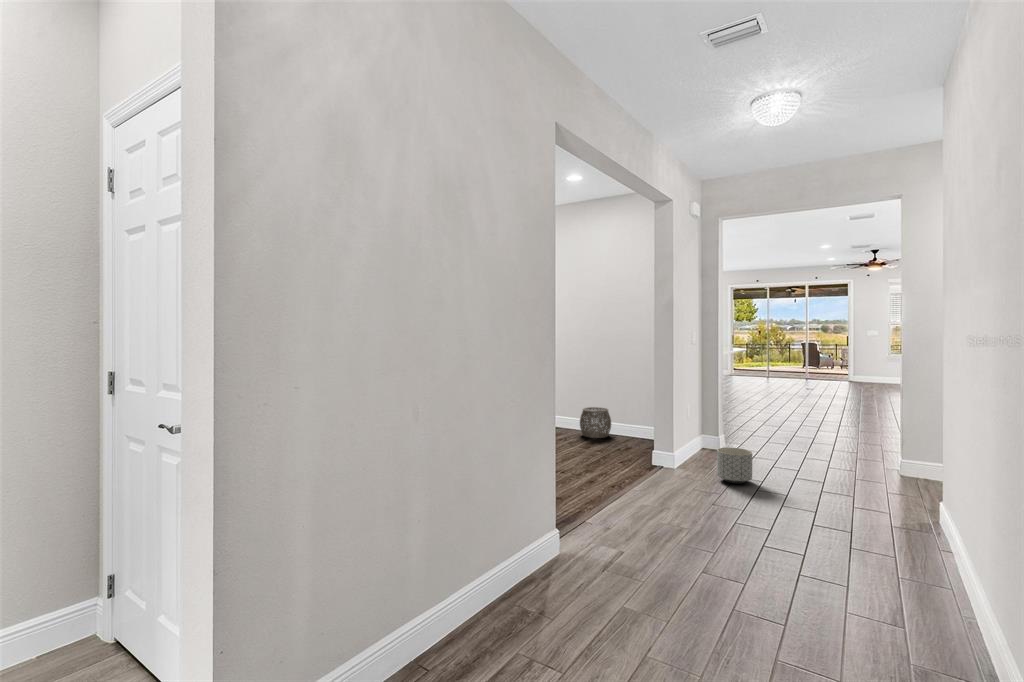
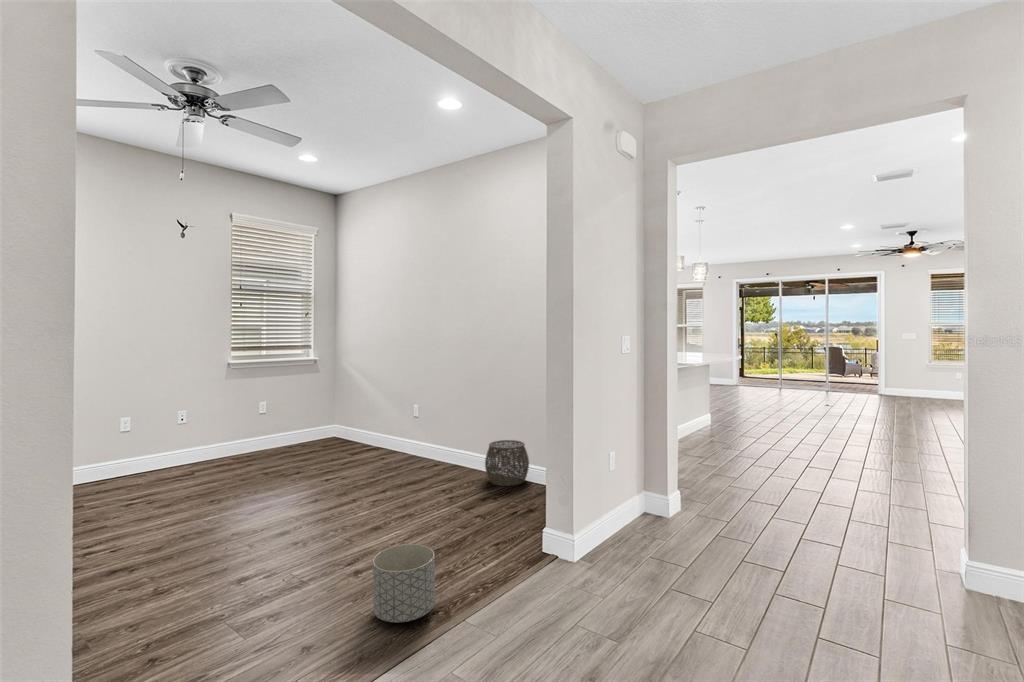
planter: present [717,448,752,484] -> present [373,544,435,623]

